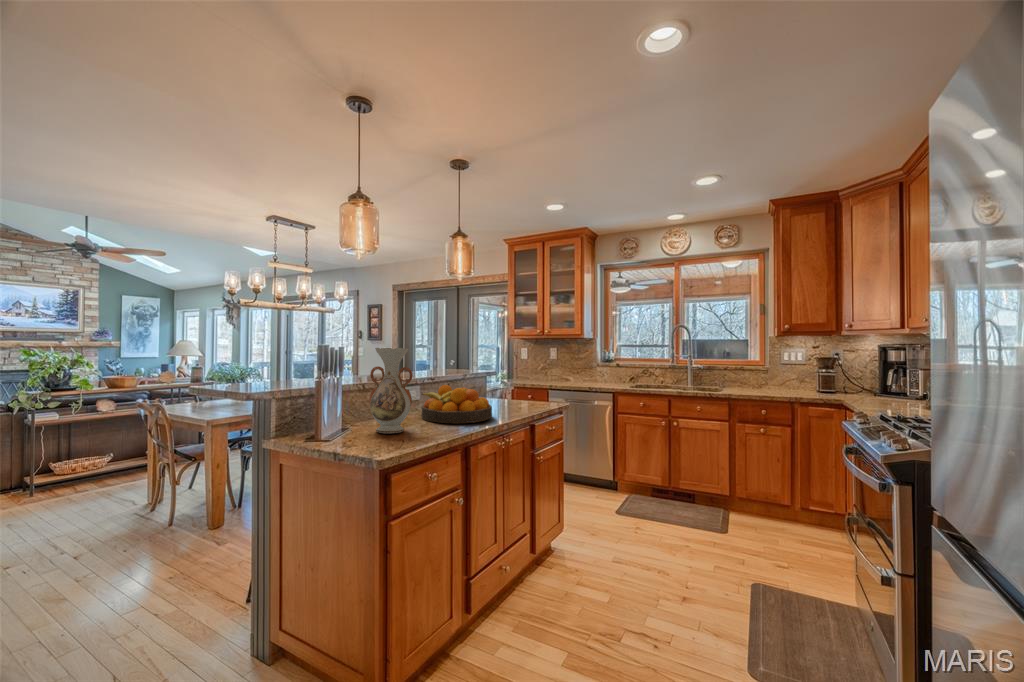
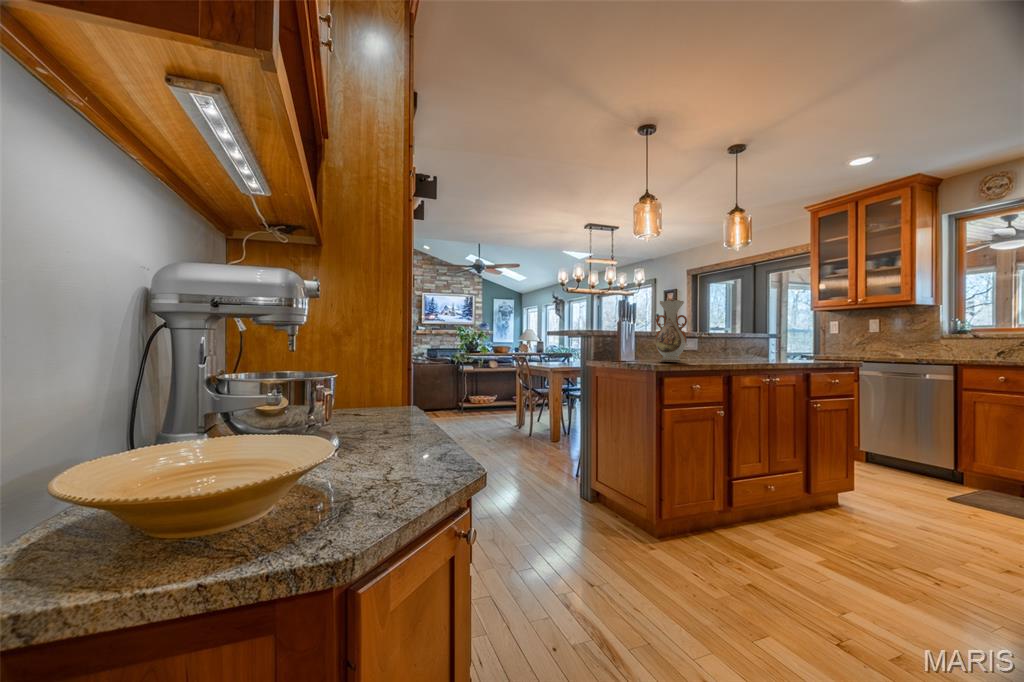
fruit bowl: present [421,385,492,423] -> none [698,335,763,363]

